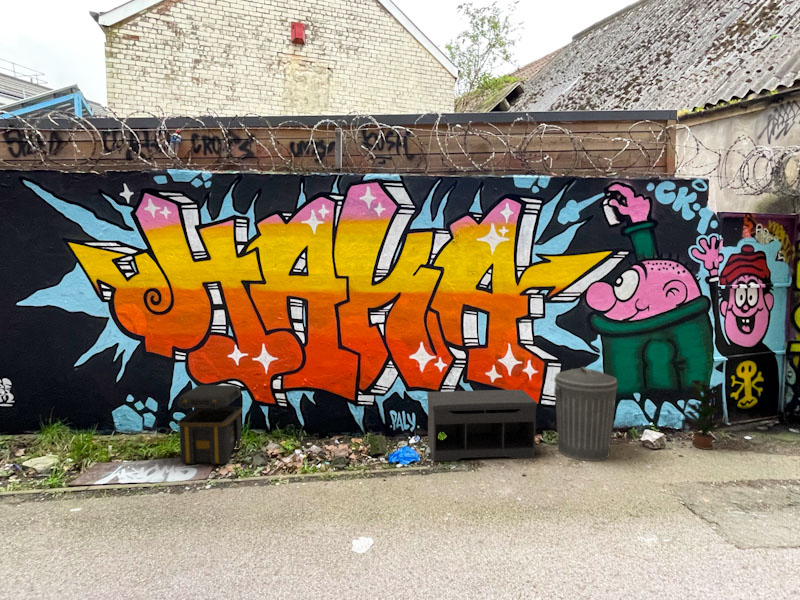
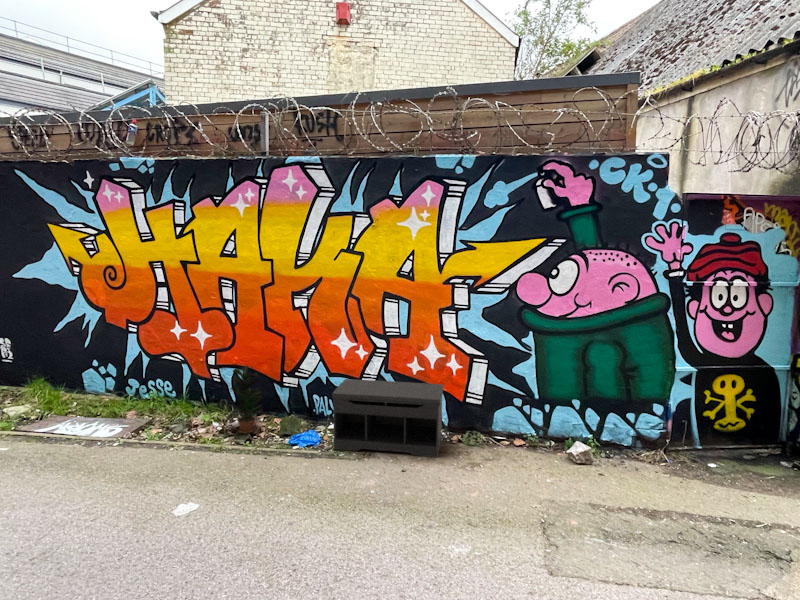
trash can: present [554,367,617,461] -> none [466,366,534,468]
potted plant: present [684,380,728,450] -> present [225,366,263,433]
toolbox: present [178,385,242,464] -> none [114,357,180,430]

